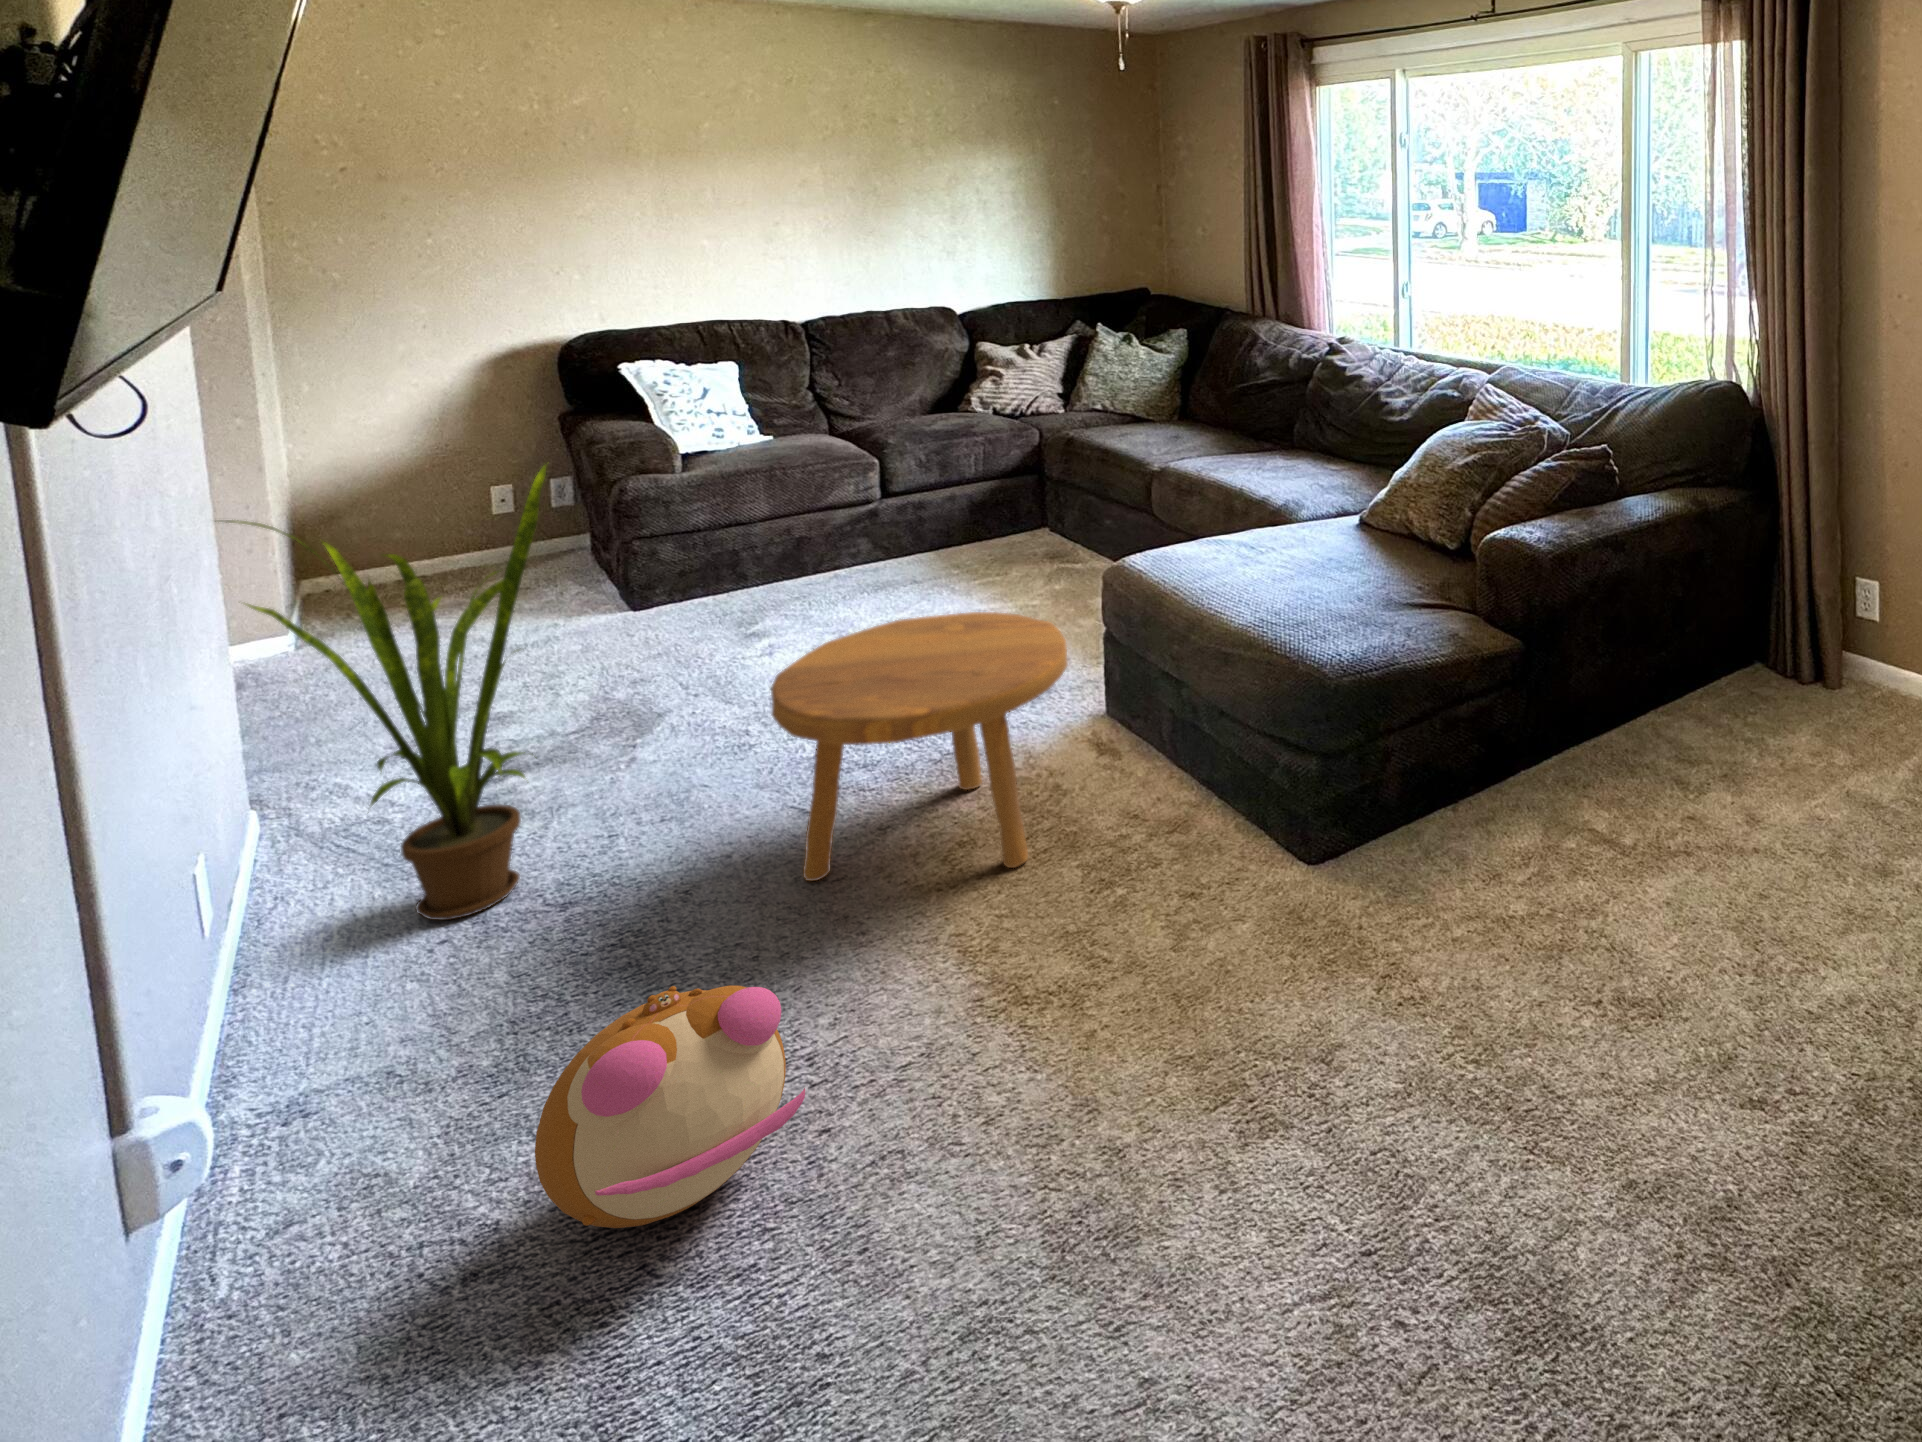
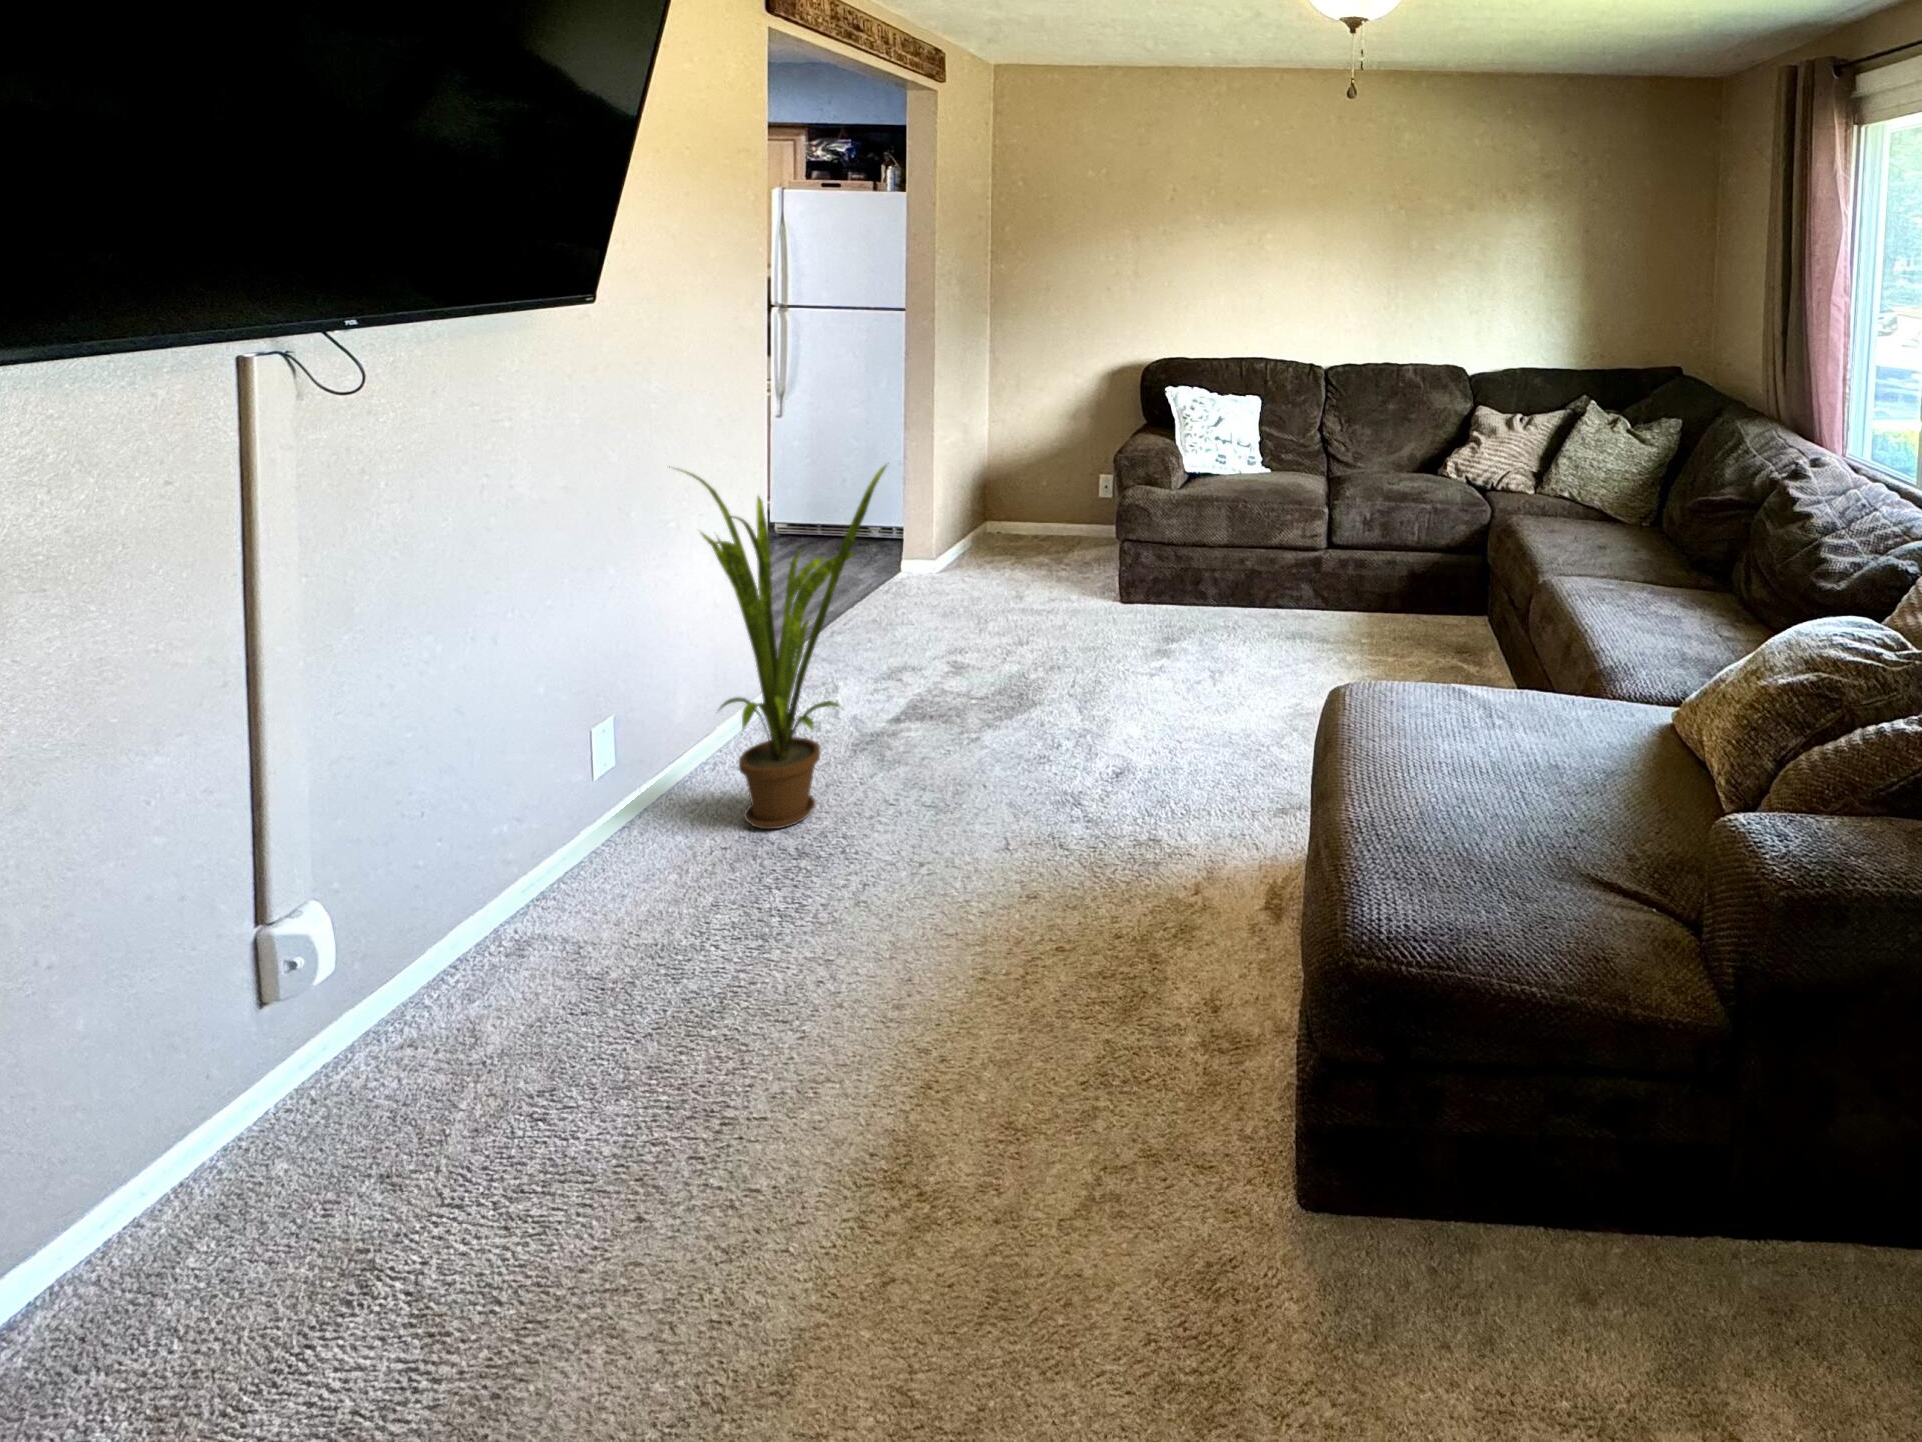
footstool: present [771,612,1068,881] -> none [892,683,1191,1017]
plush toy: present [535,985,805,1228] -> none [345,1006,624,1247]

